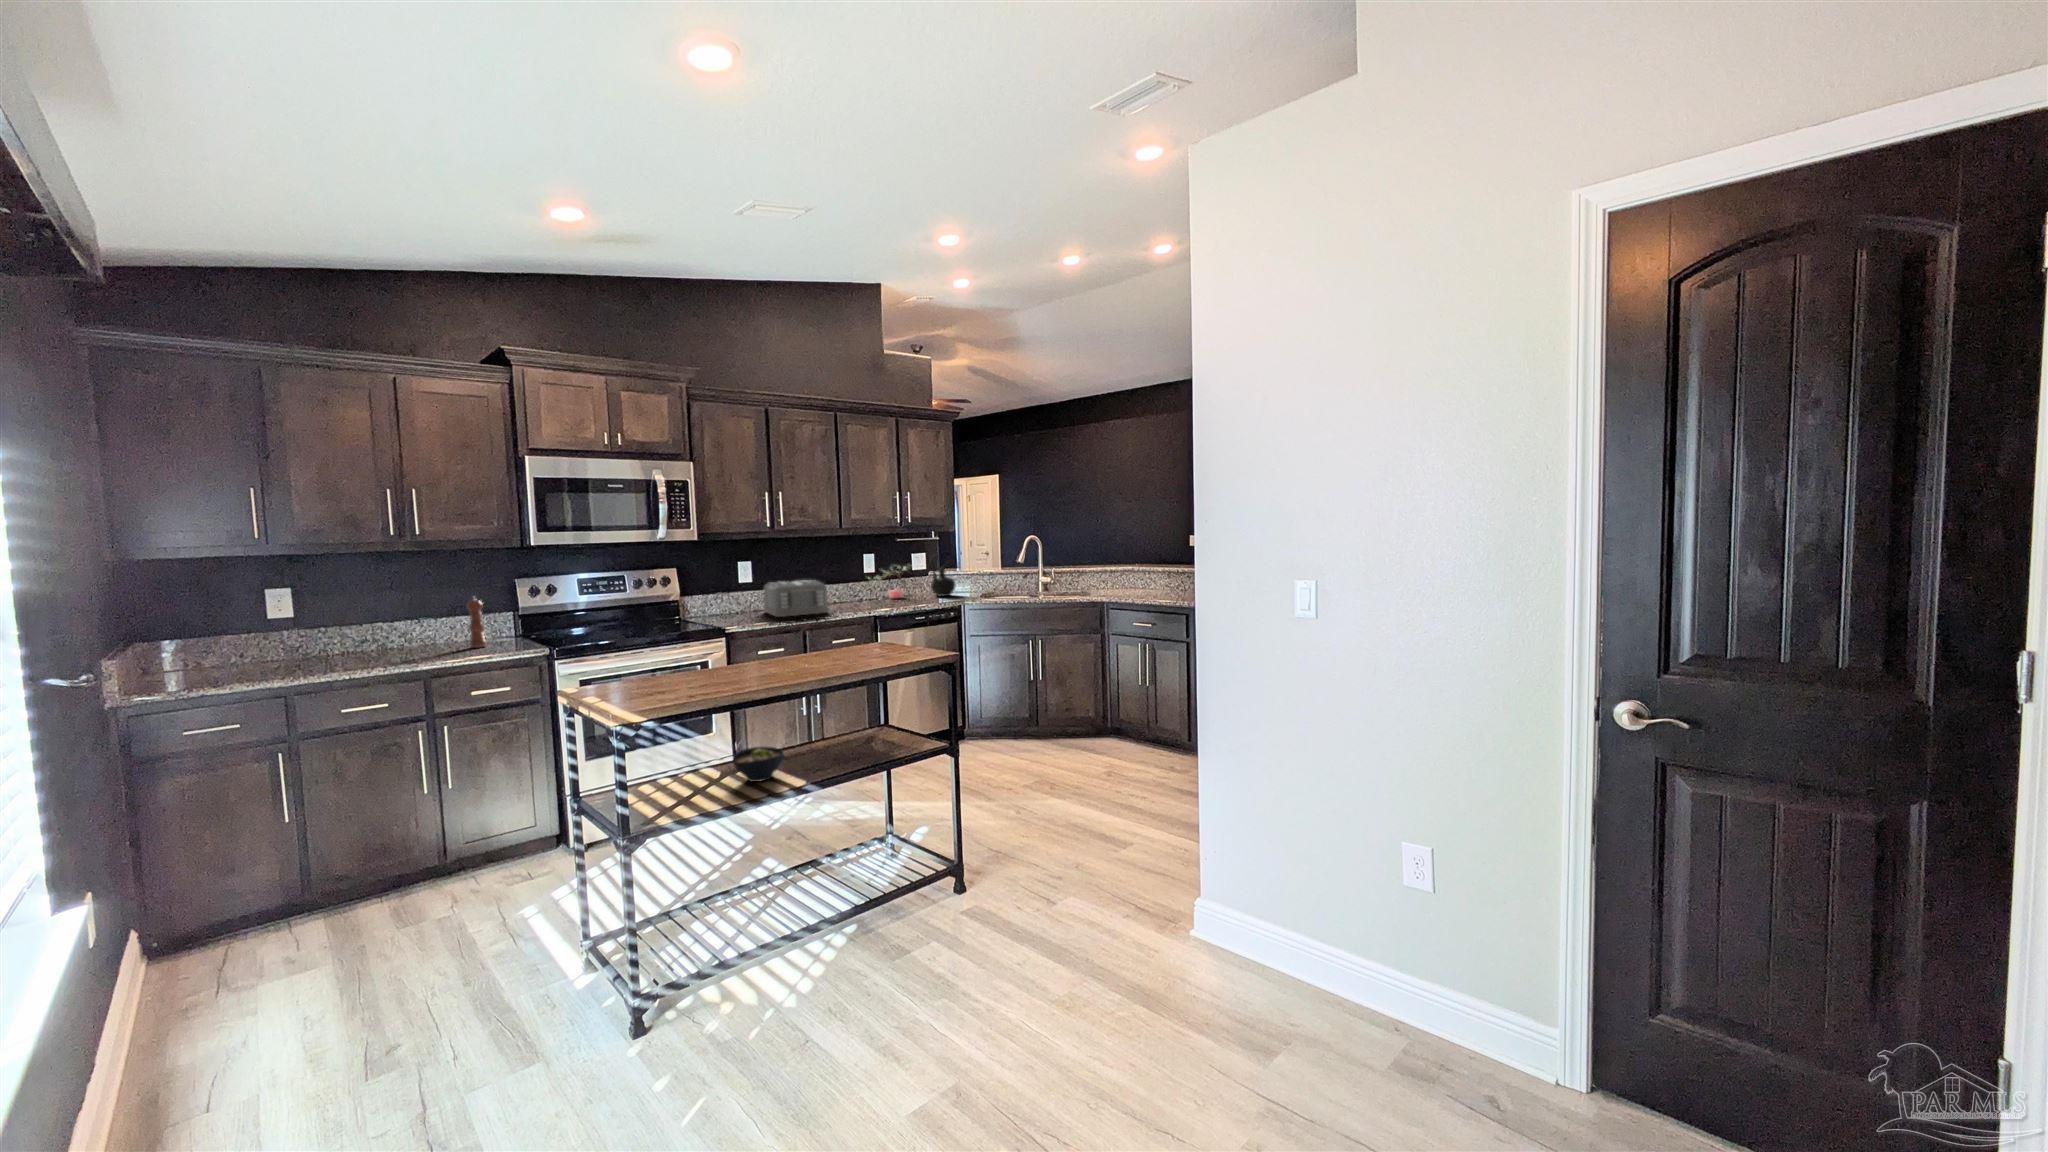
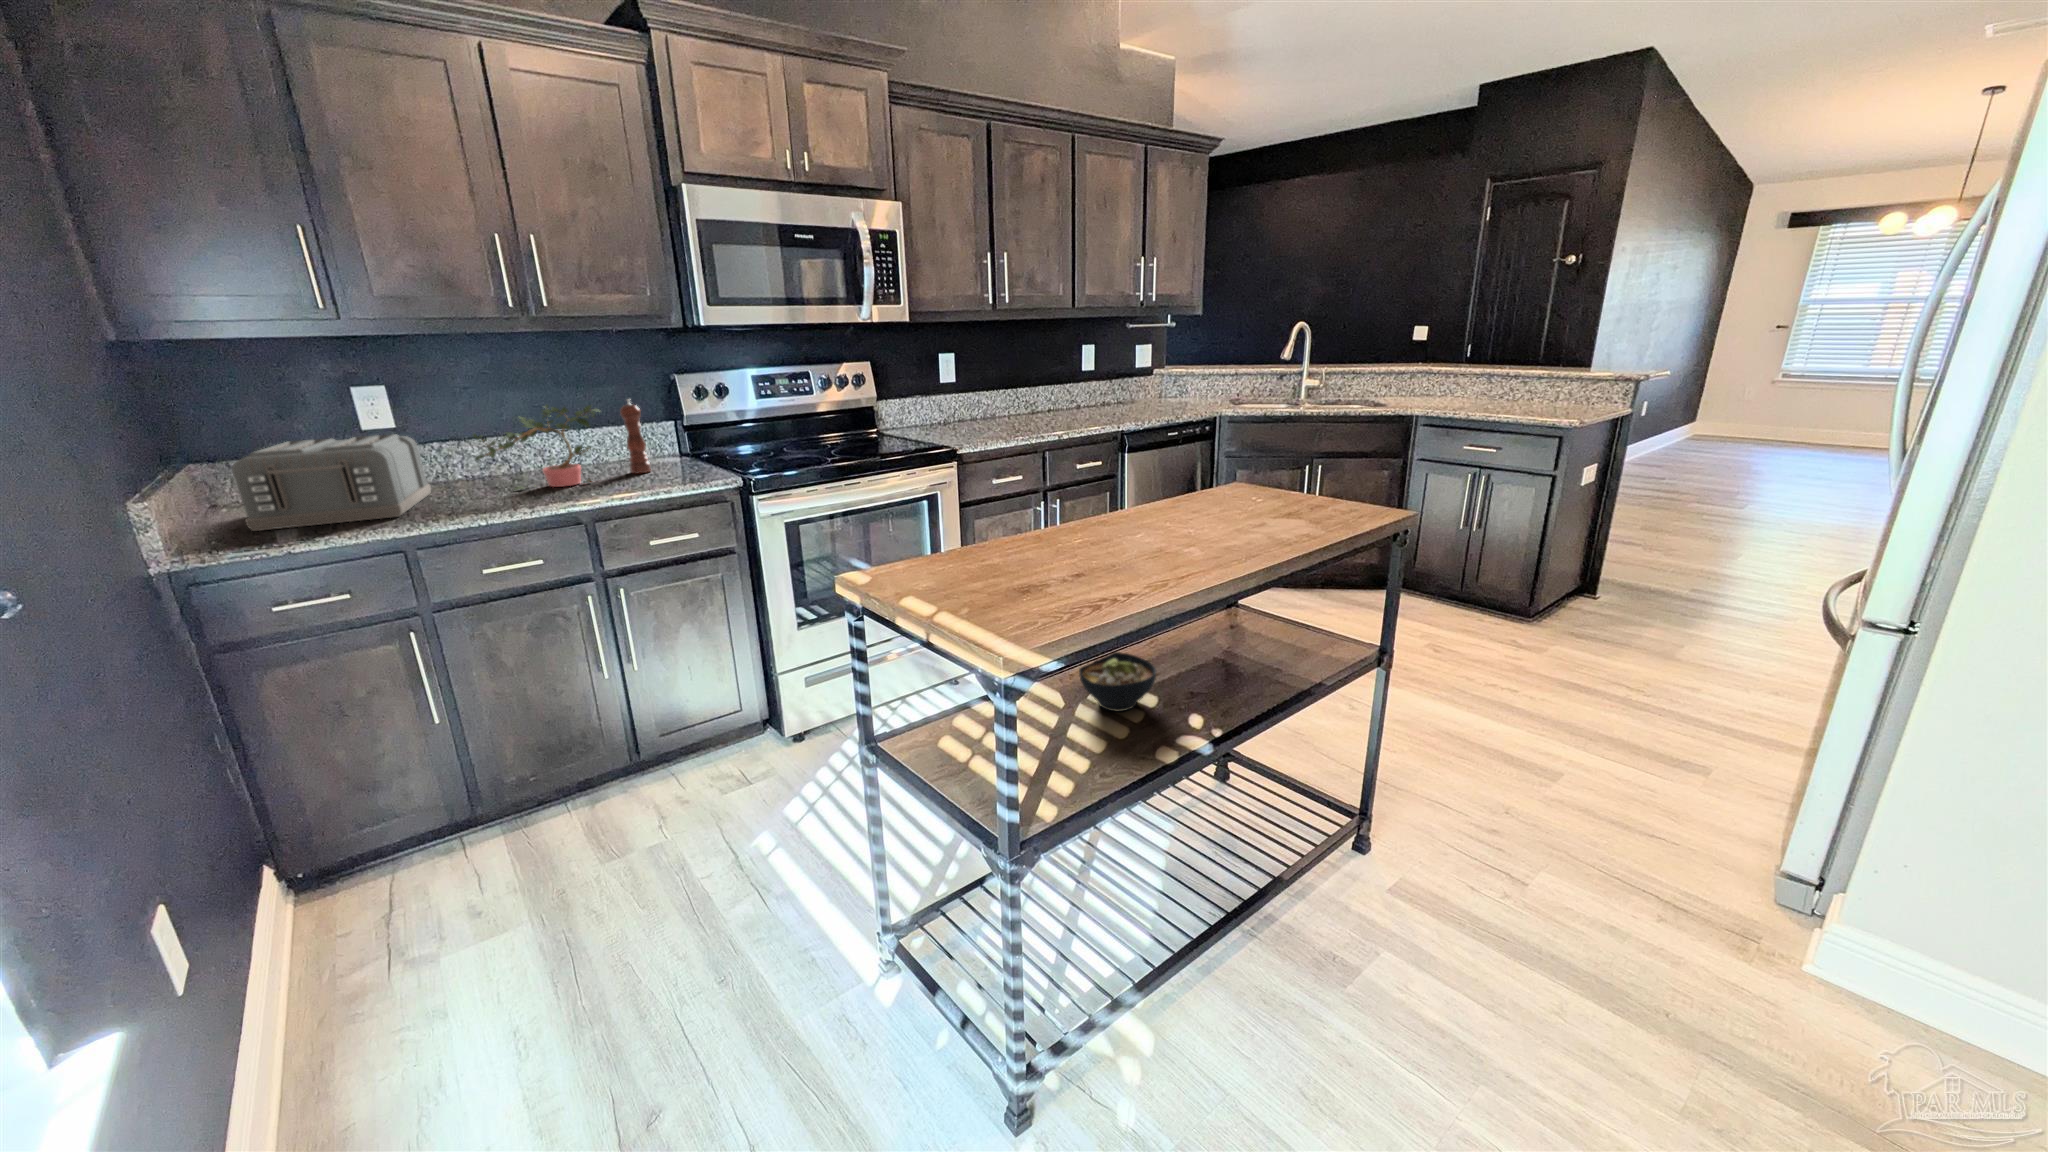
ceramic jug: present [931,556,955,596] -> none [1169,350,1203,406]
potted plant: present [868,563,909,598] -> present [473,405,600,489]
toaster: present [764,580,829,617] -> present [232,434,431,531]

